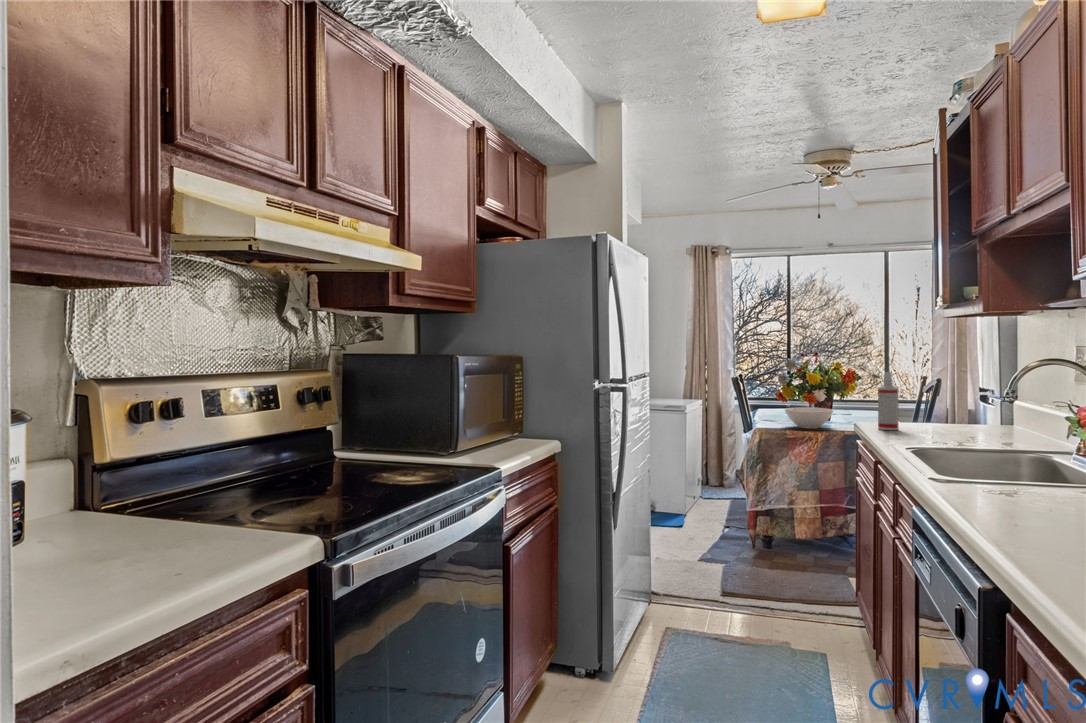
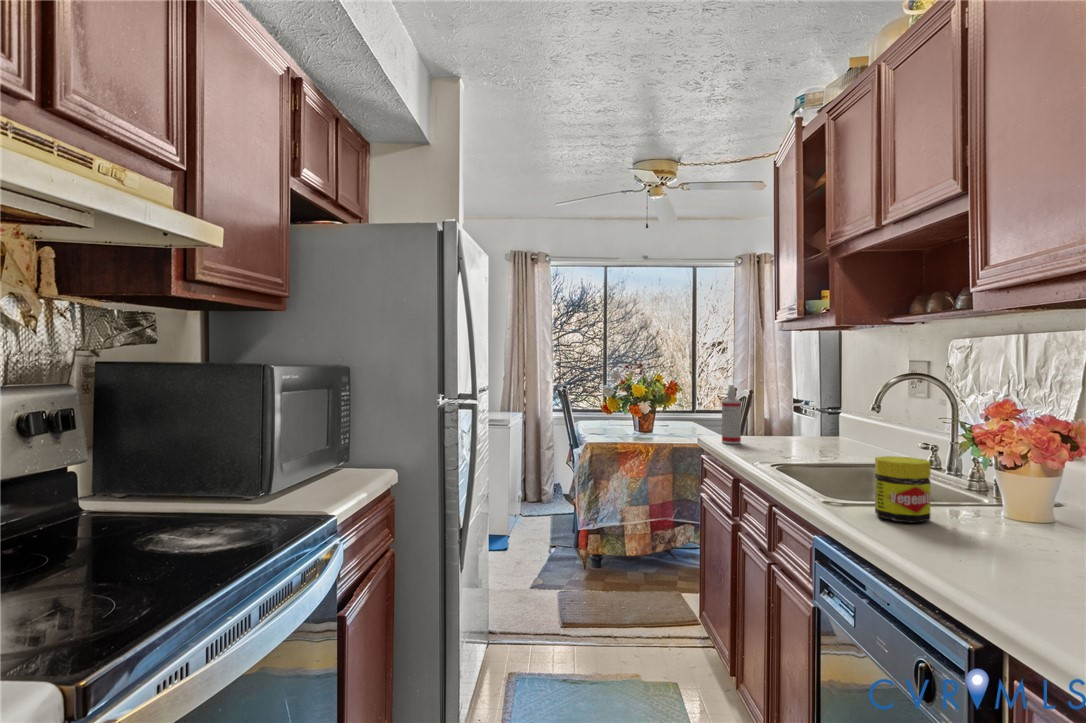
bowl: present [785,407,833,429] -> none [615,420,661,442]
jar: none [978,438,1034,501] -> present [875,456,931,523]

